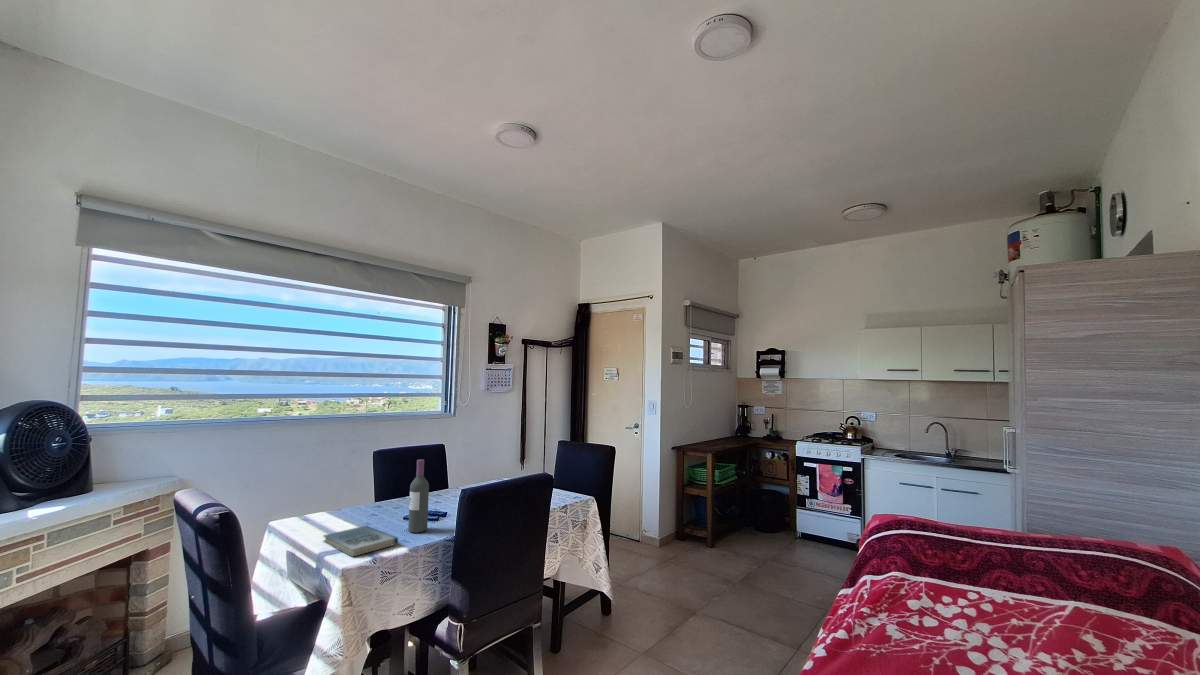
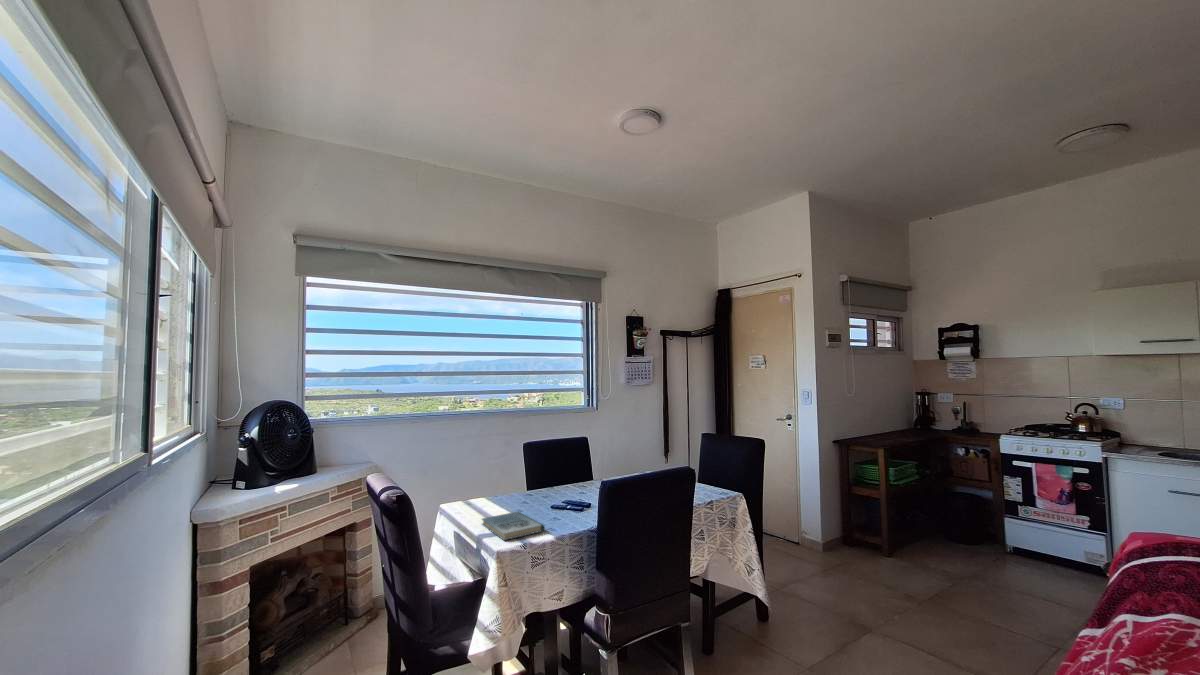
wine bottle: present [408,459,429,533] -> none [554,450,572,521]

